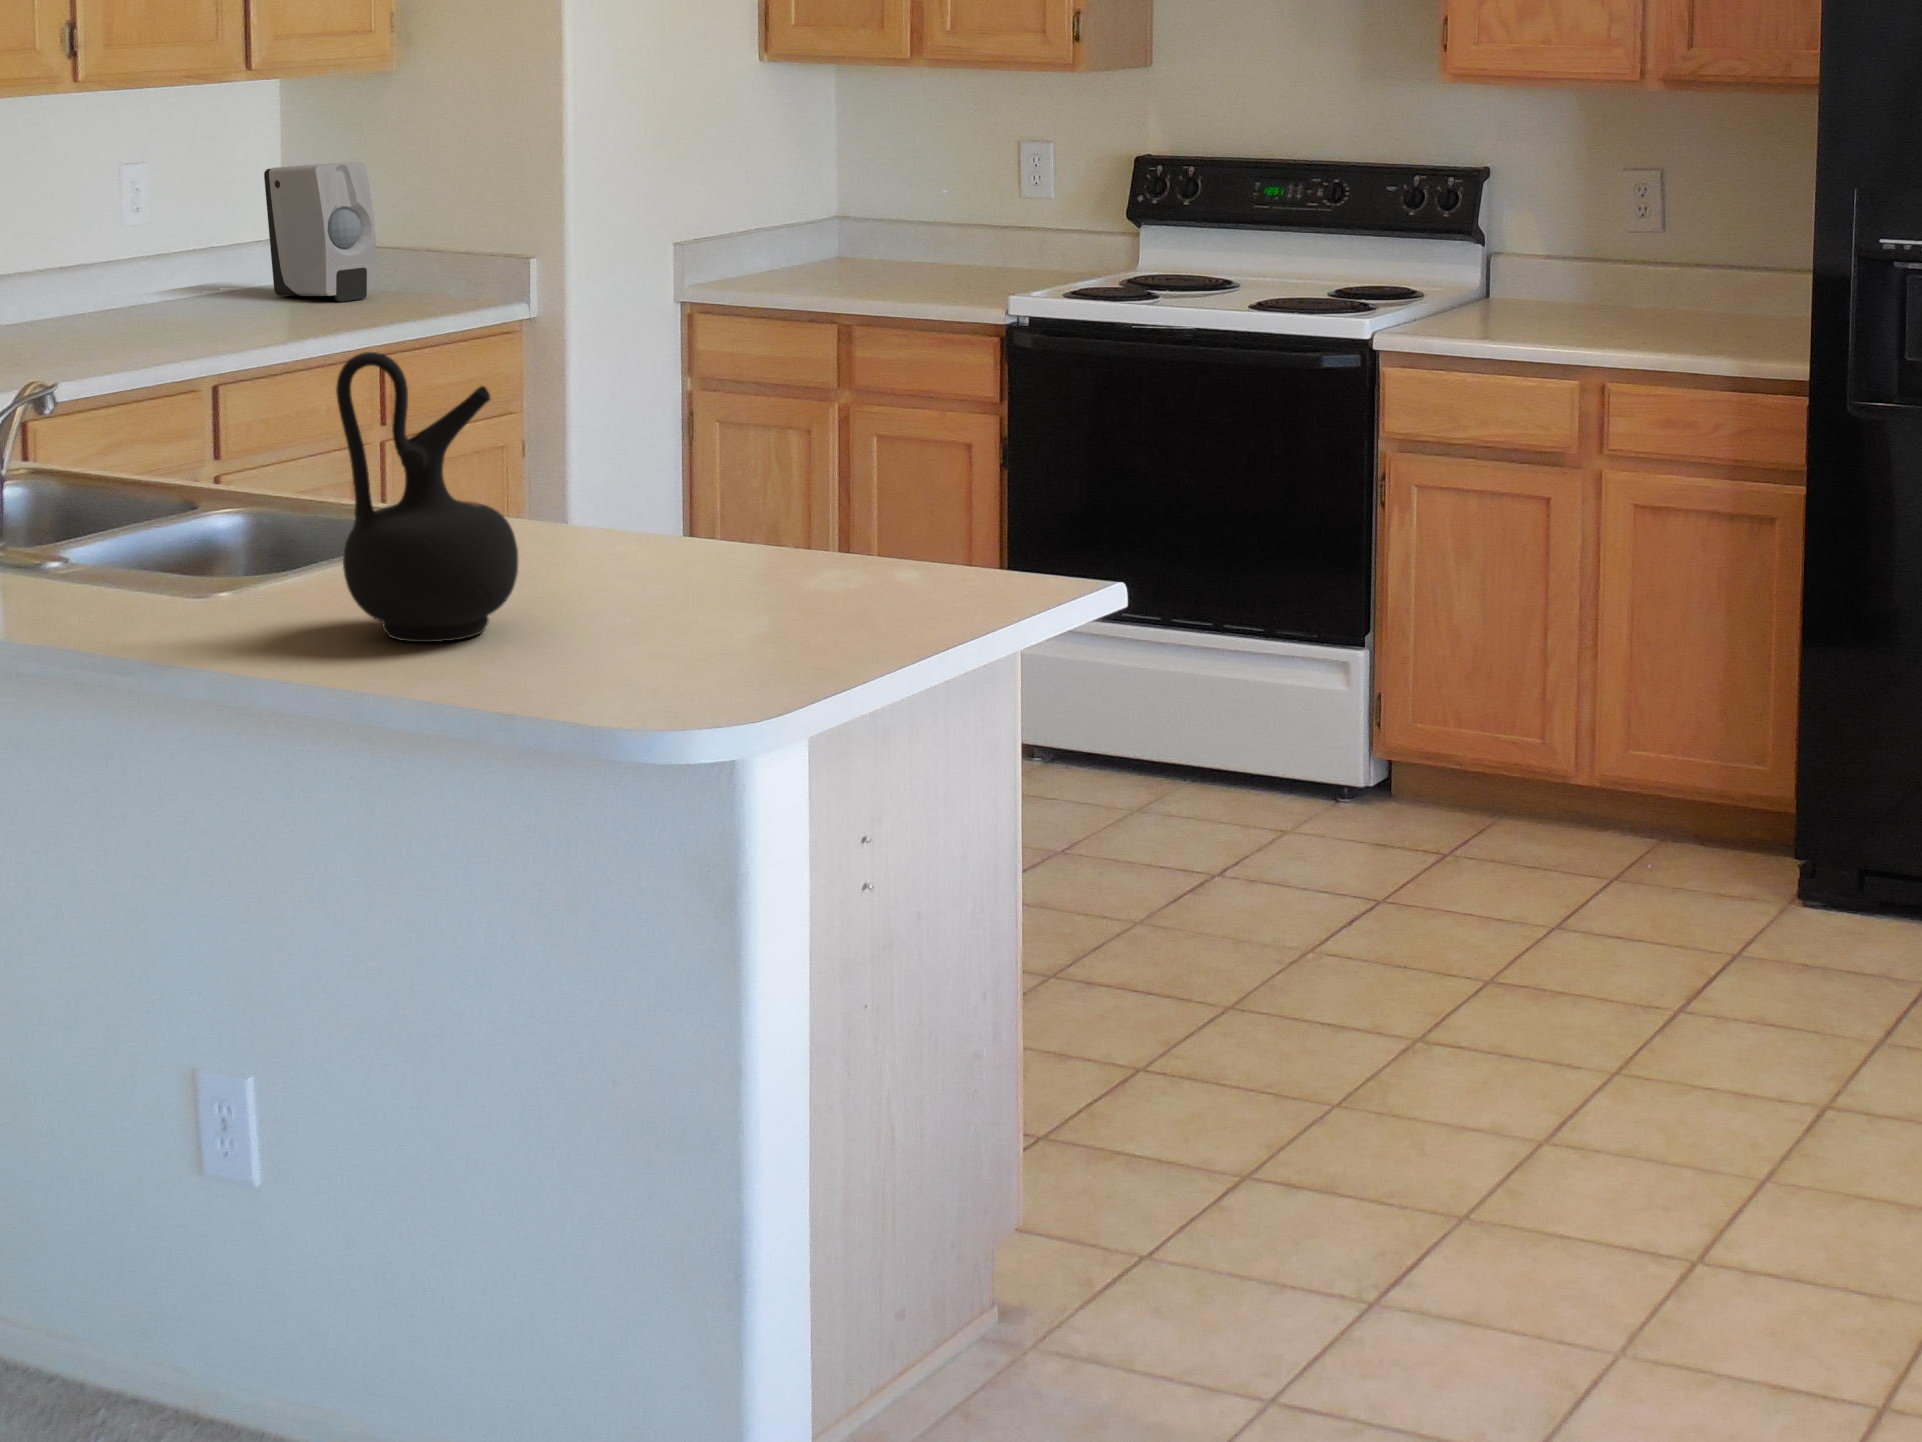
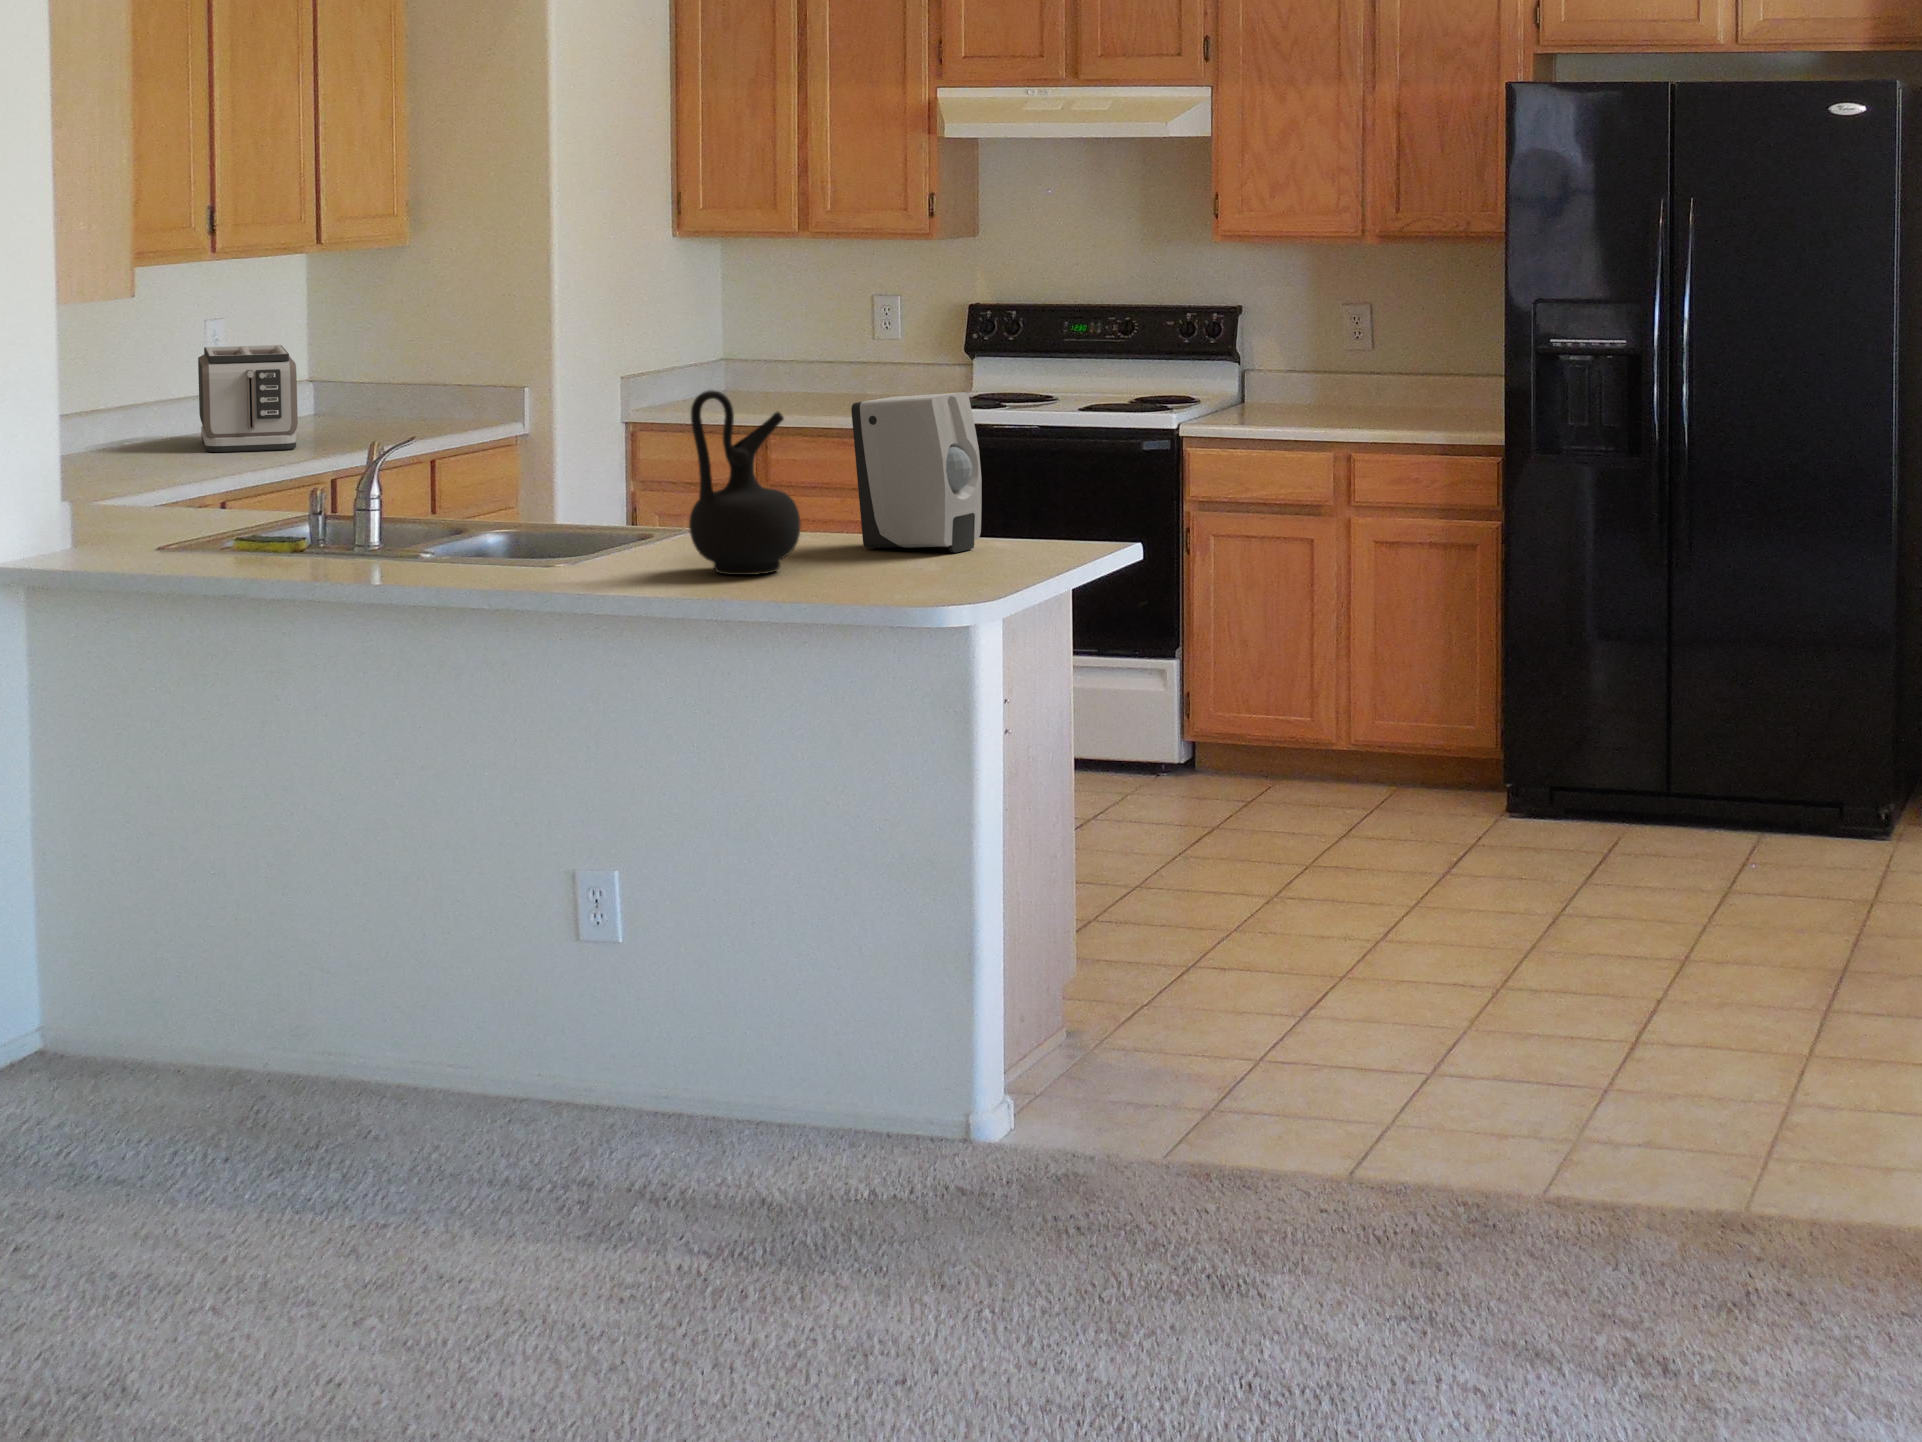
soap dispenser: present [264,162,376,301] -> present [851,392,982,552]
toaster: none [74,199,219,339] -> present [198,345,298,452]

